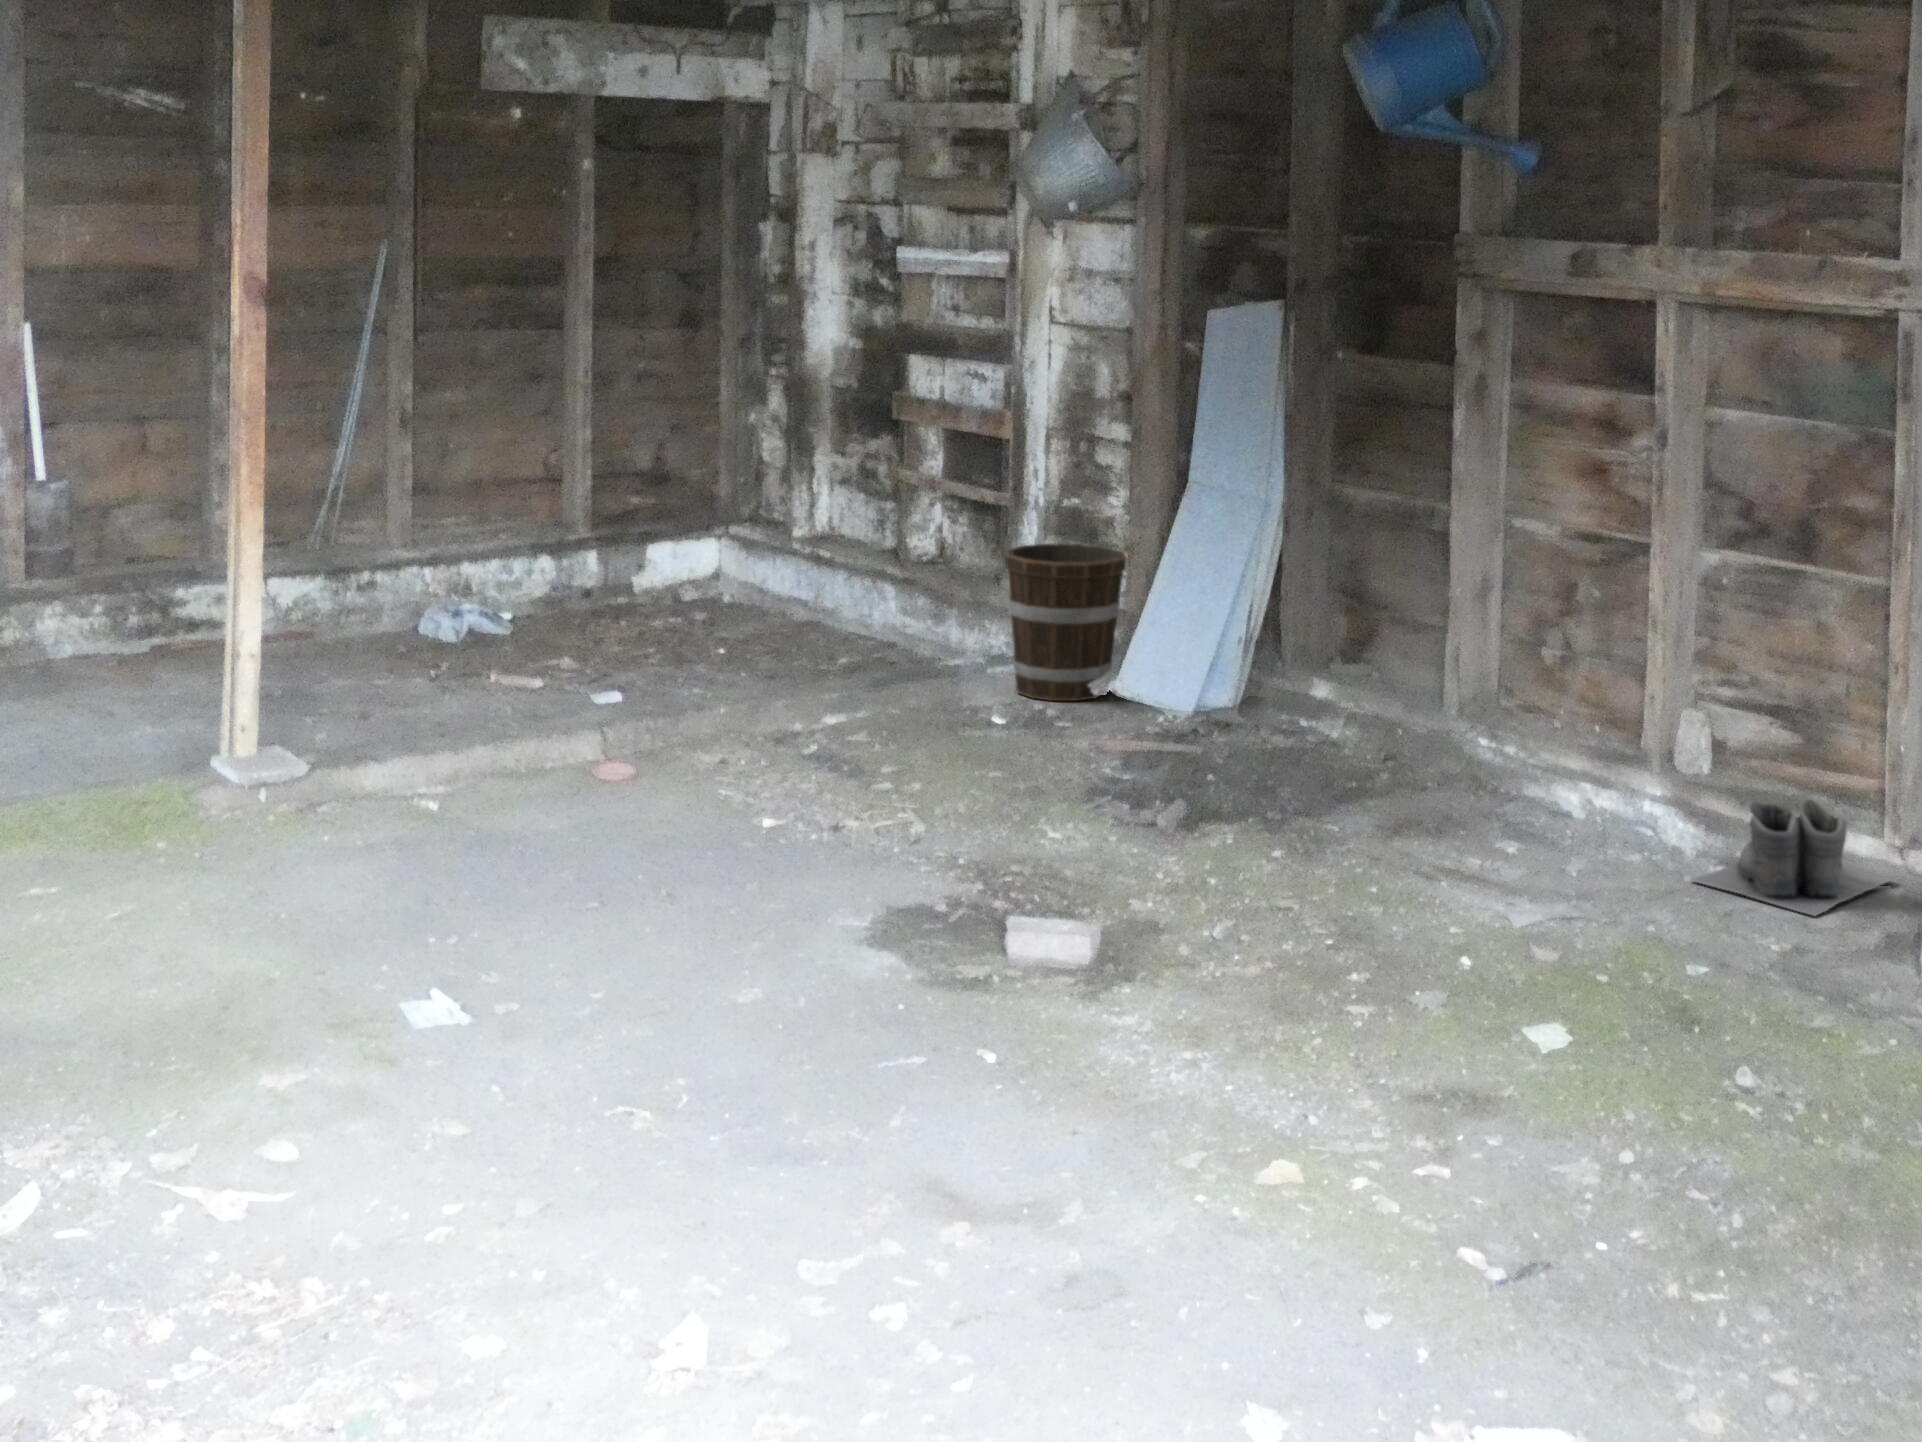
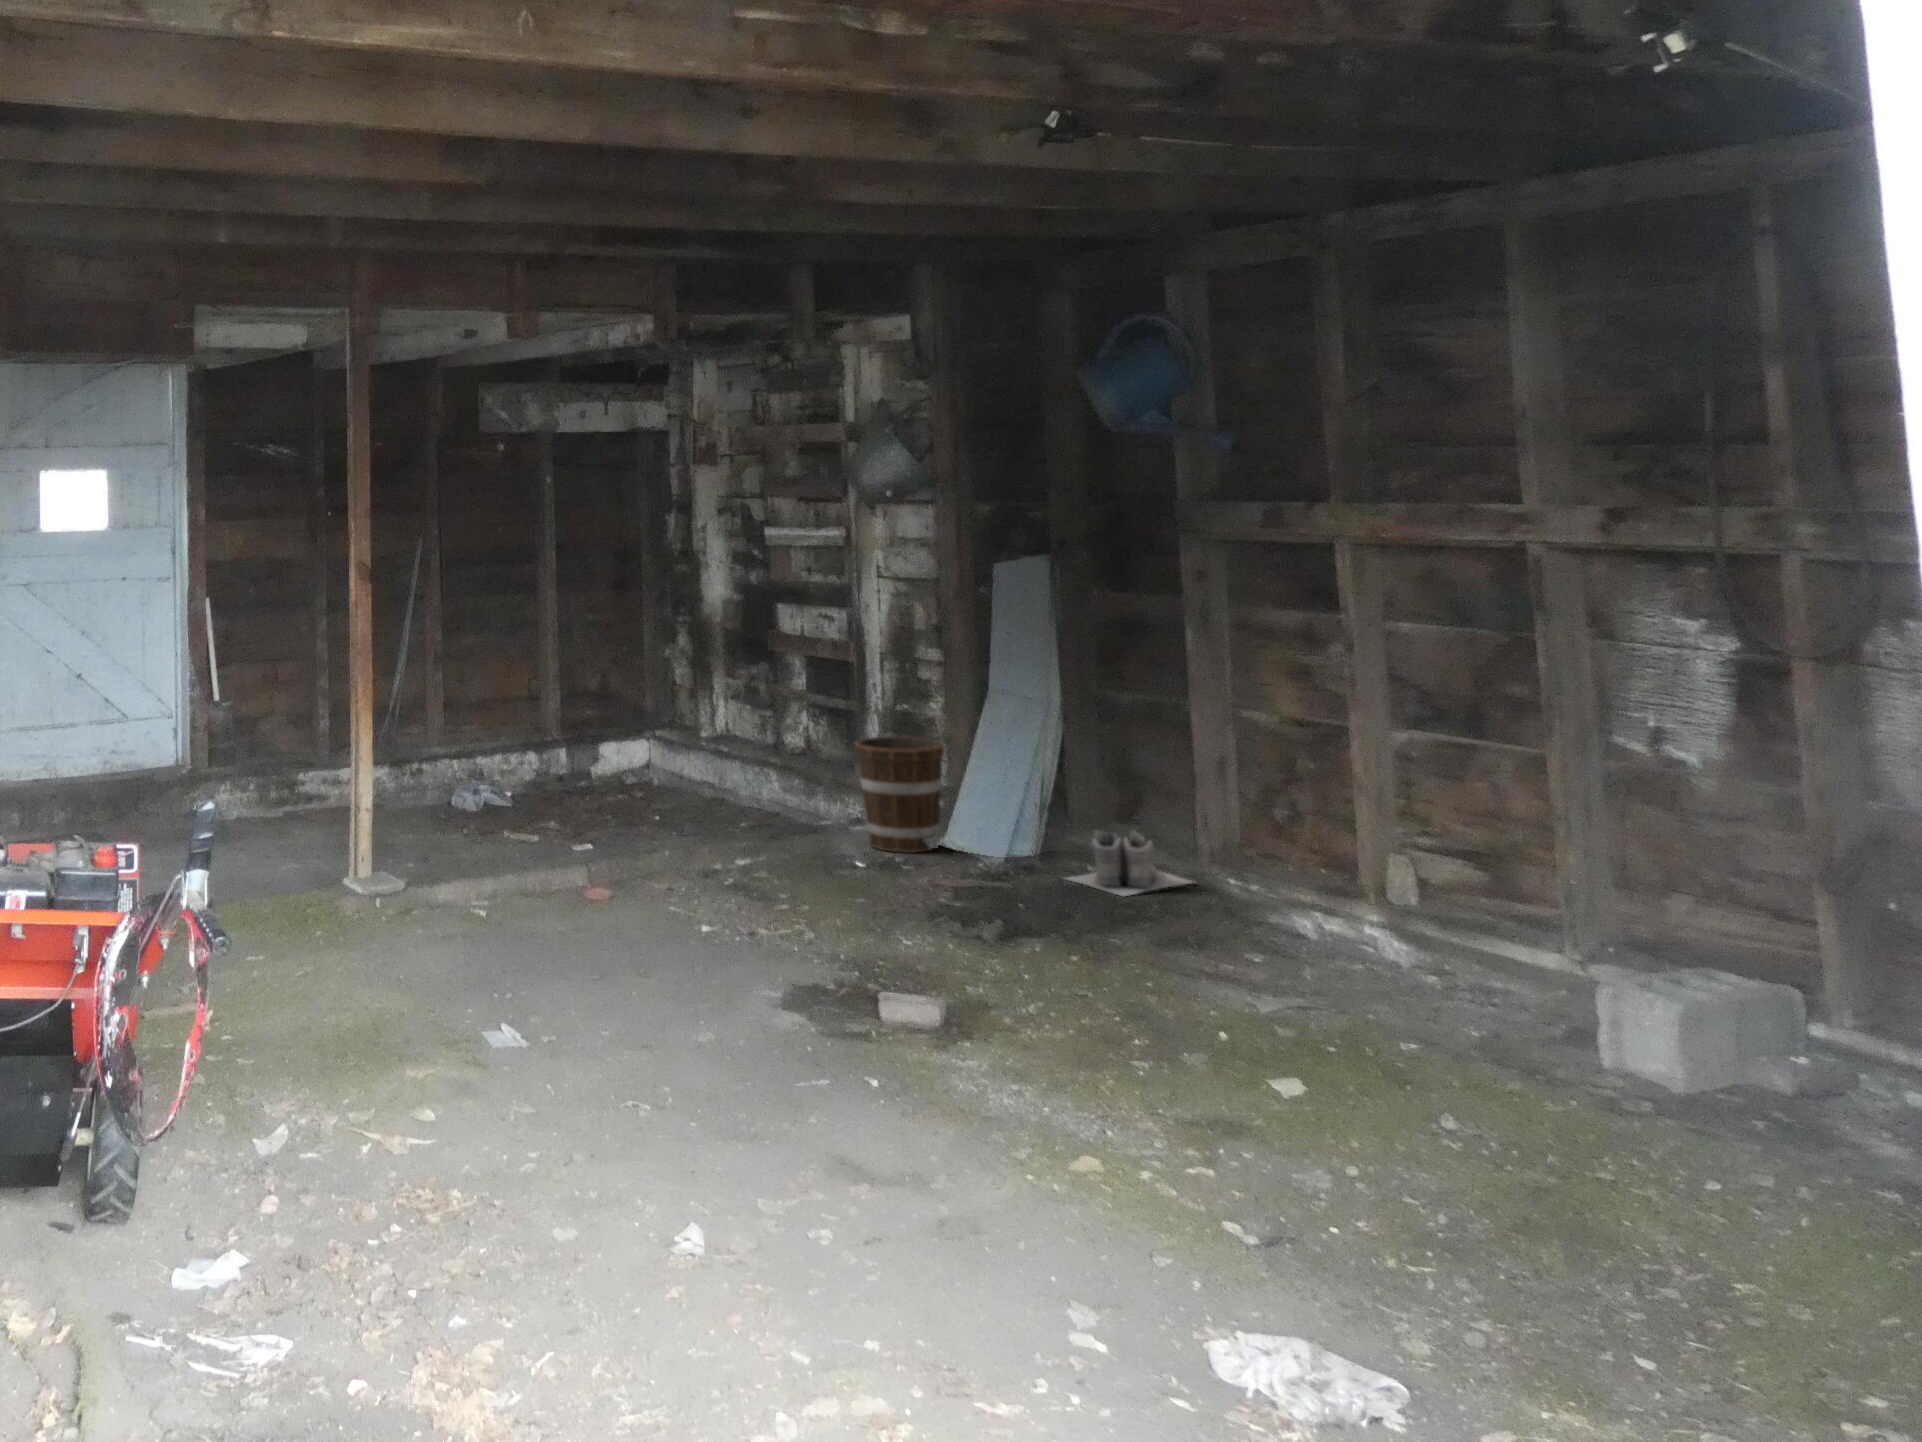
boots: present [1693,799,1892,916] -> present [1067,830,1192,896]

